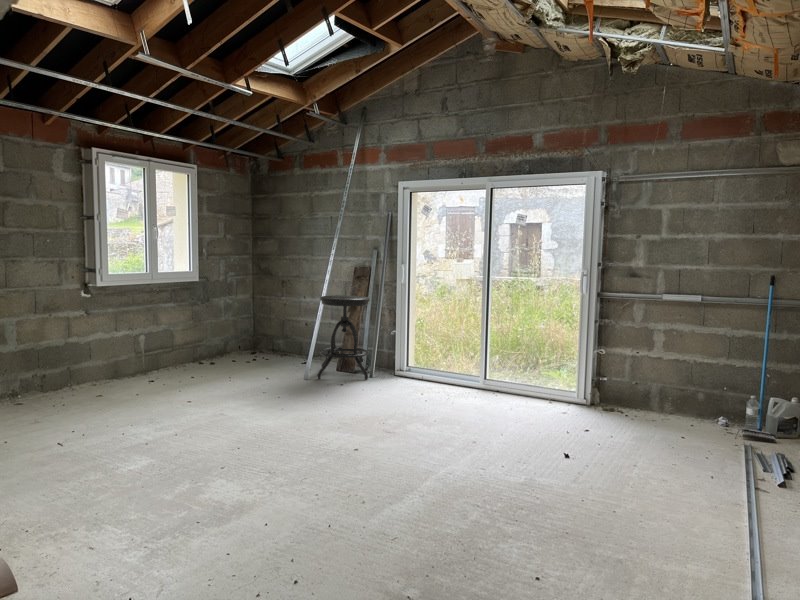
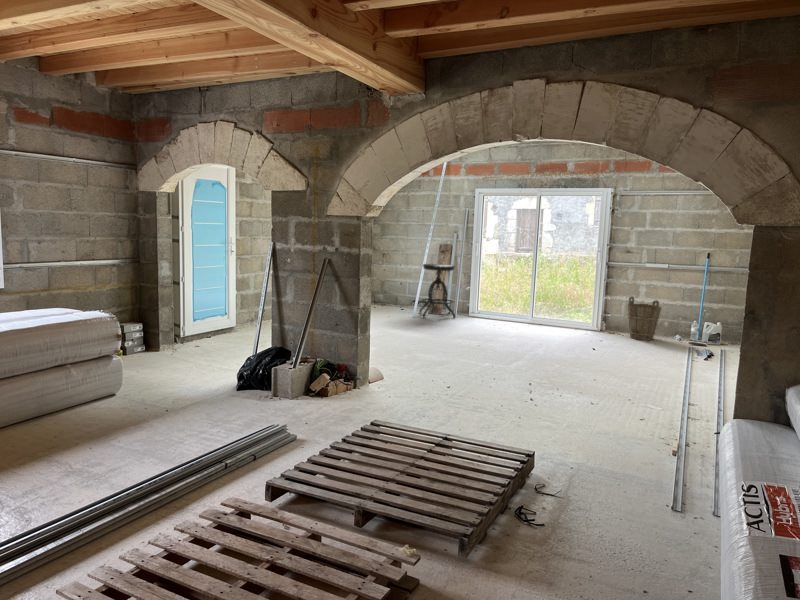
bucket: none [633,350,692,427] -> present [627,296,661,340]

